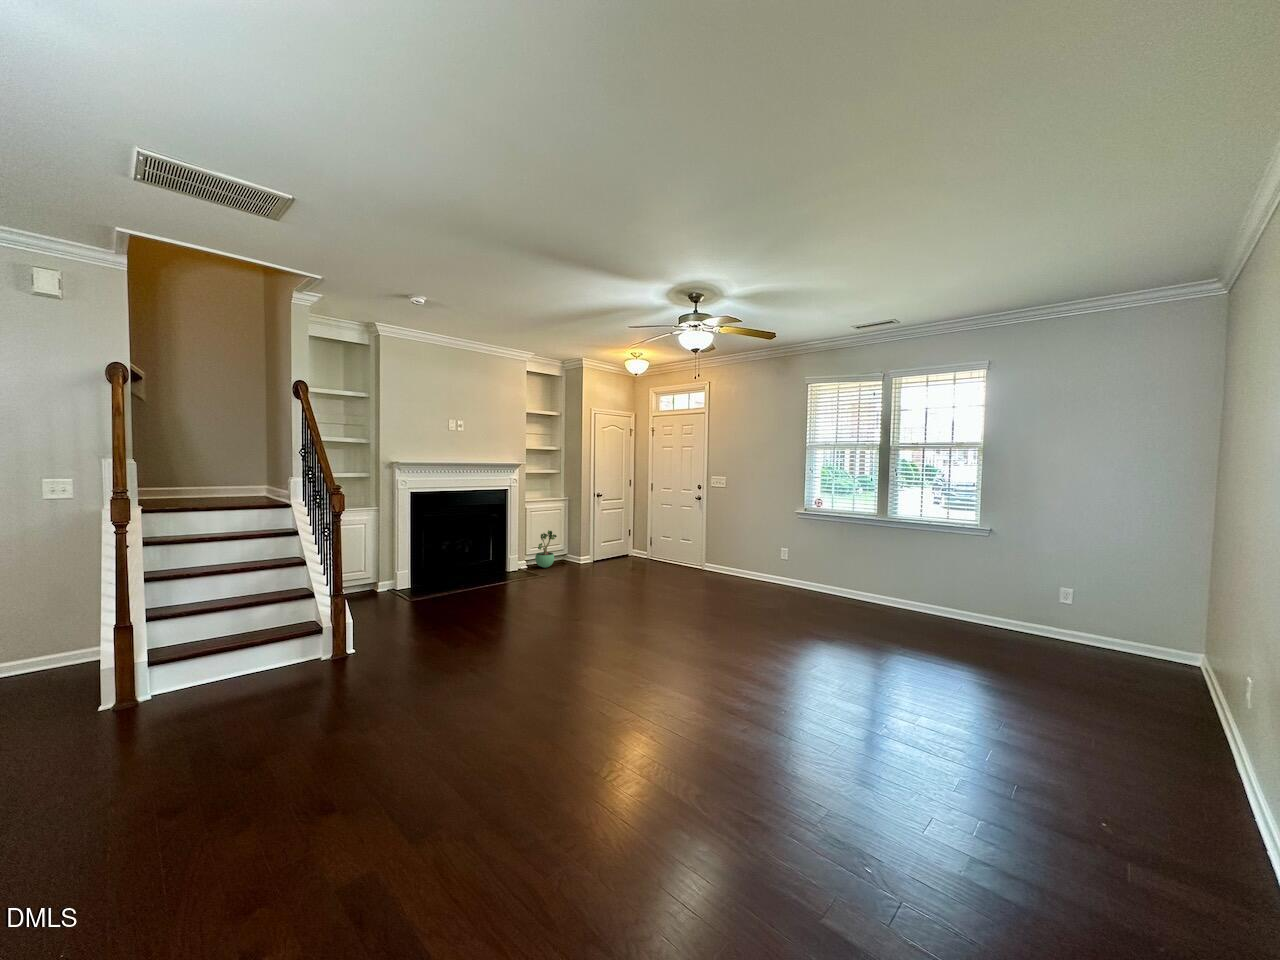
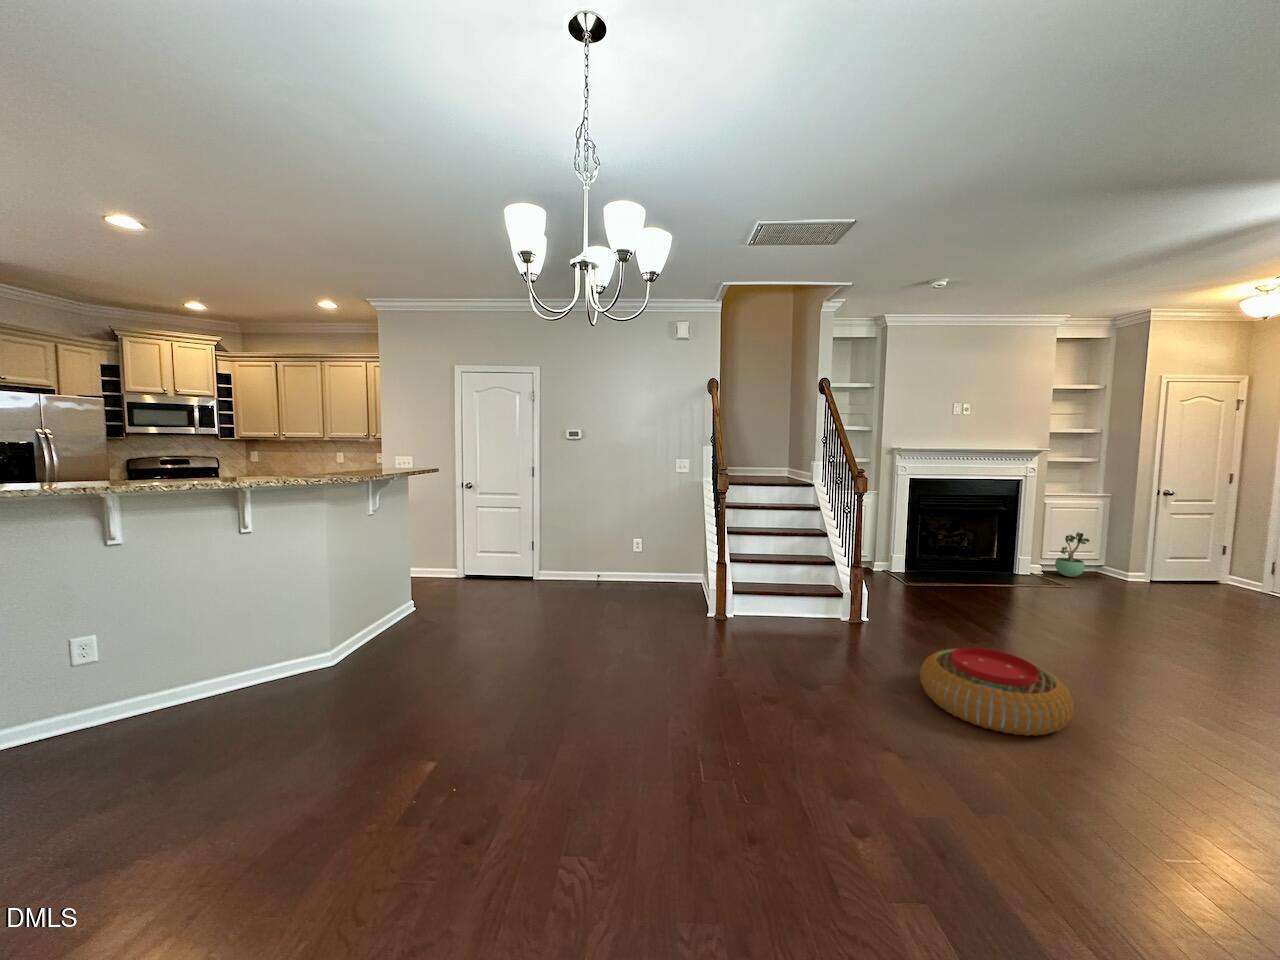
pouf: none [390,654,521,738] -> present [920,647,1074,736]

